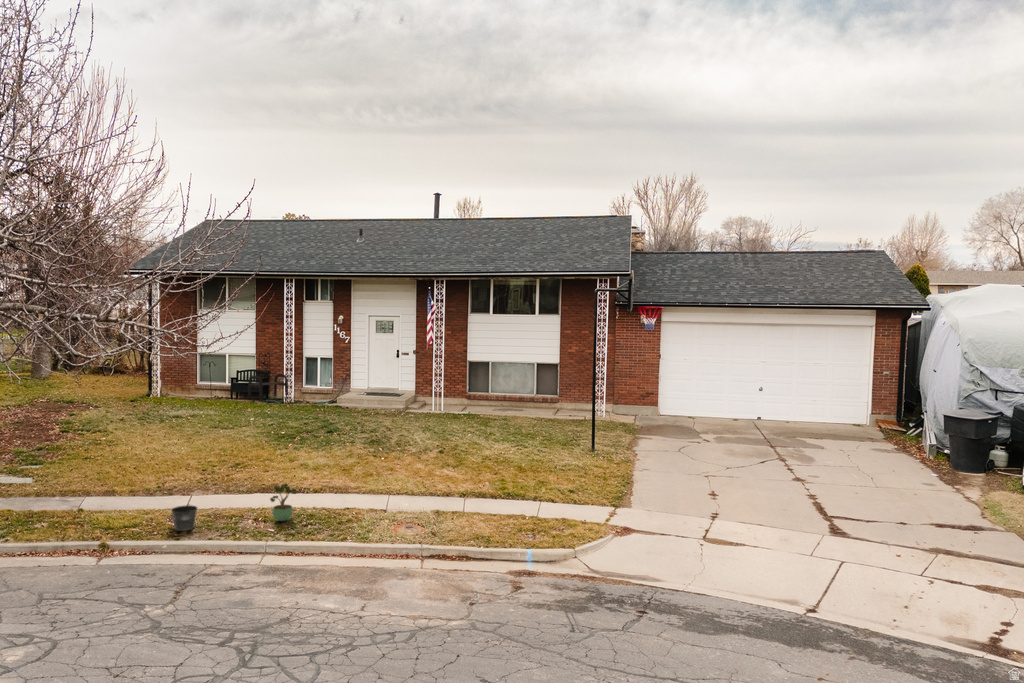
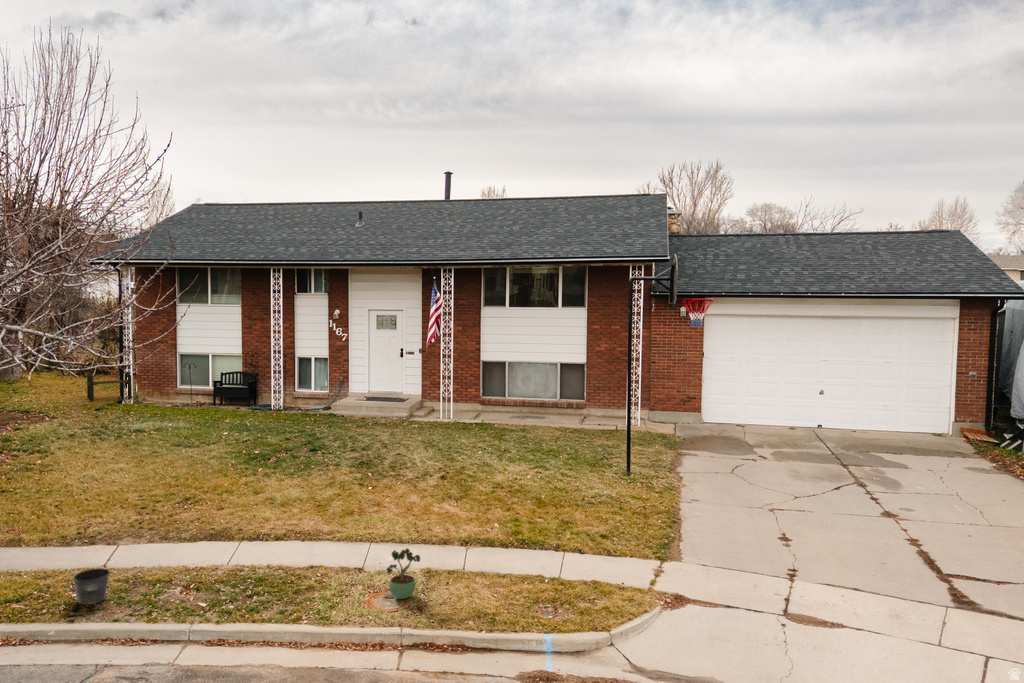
bench: present [248,374,288,401] -> present [87,372,132,401]
potted plant: present [270,484,296,521] -> present [386,548,420,599]

